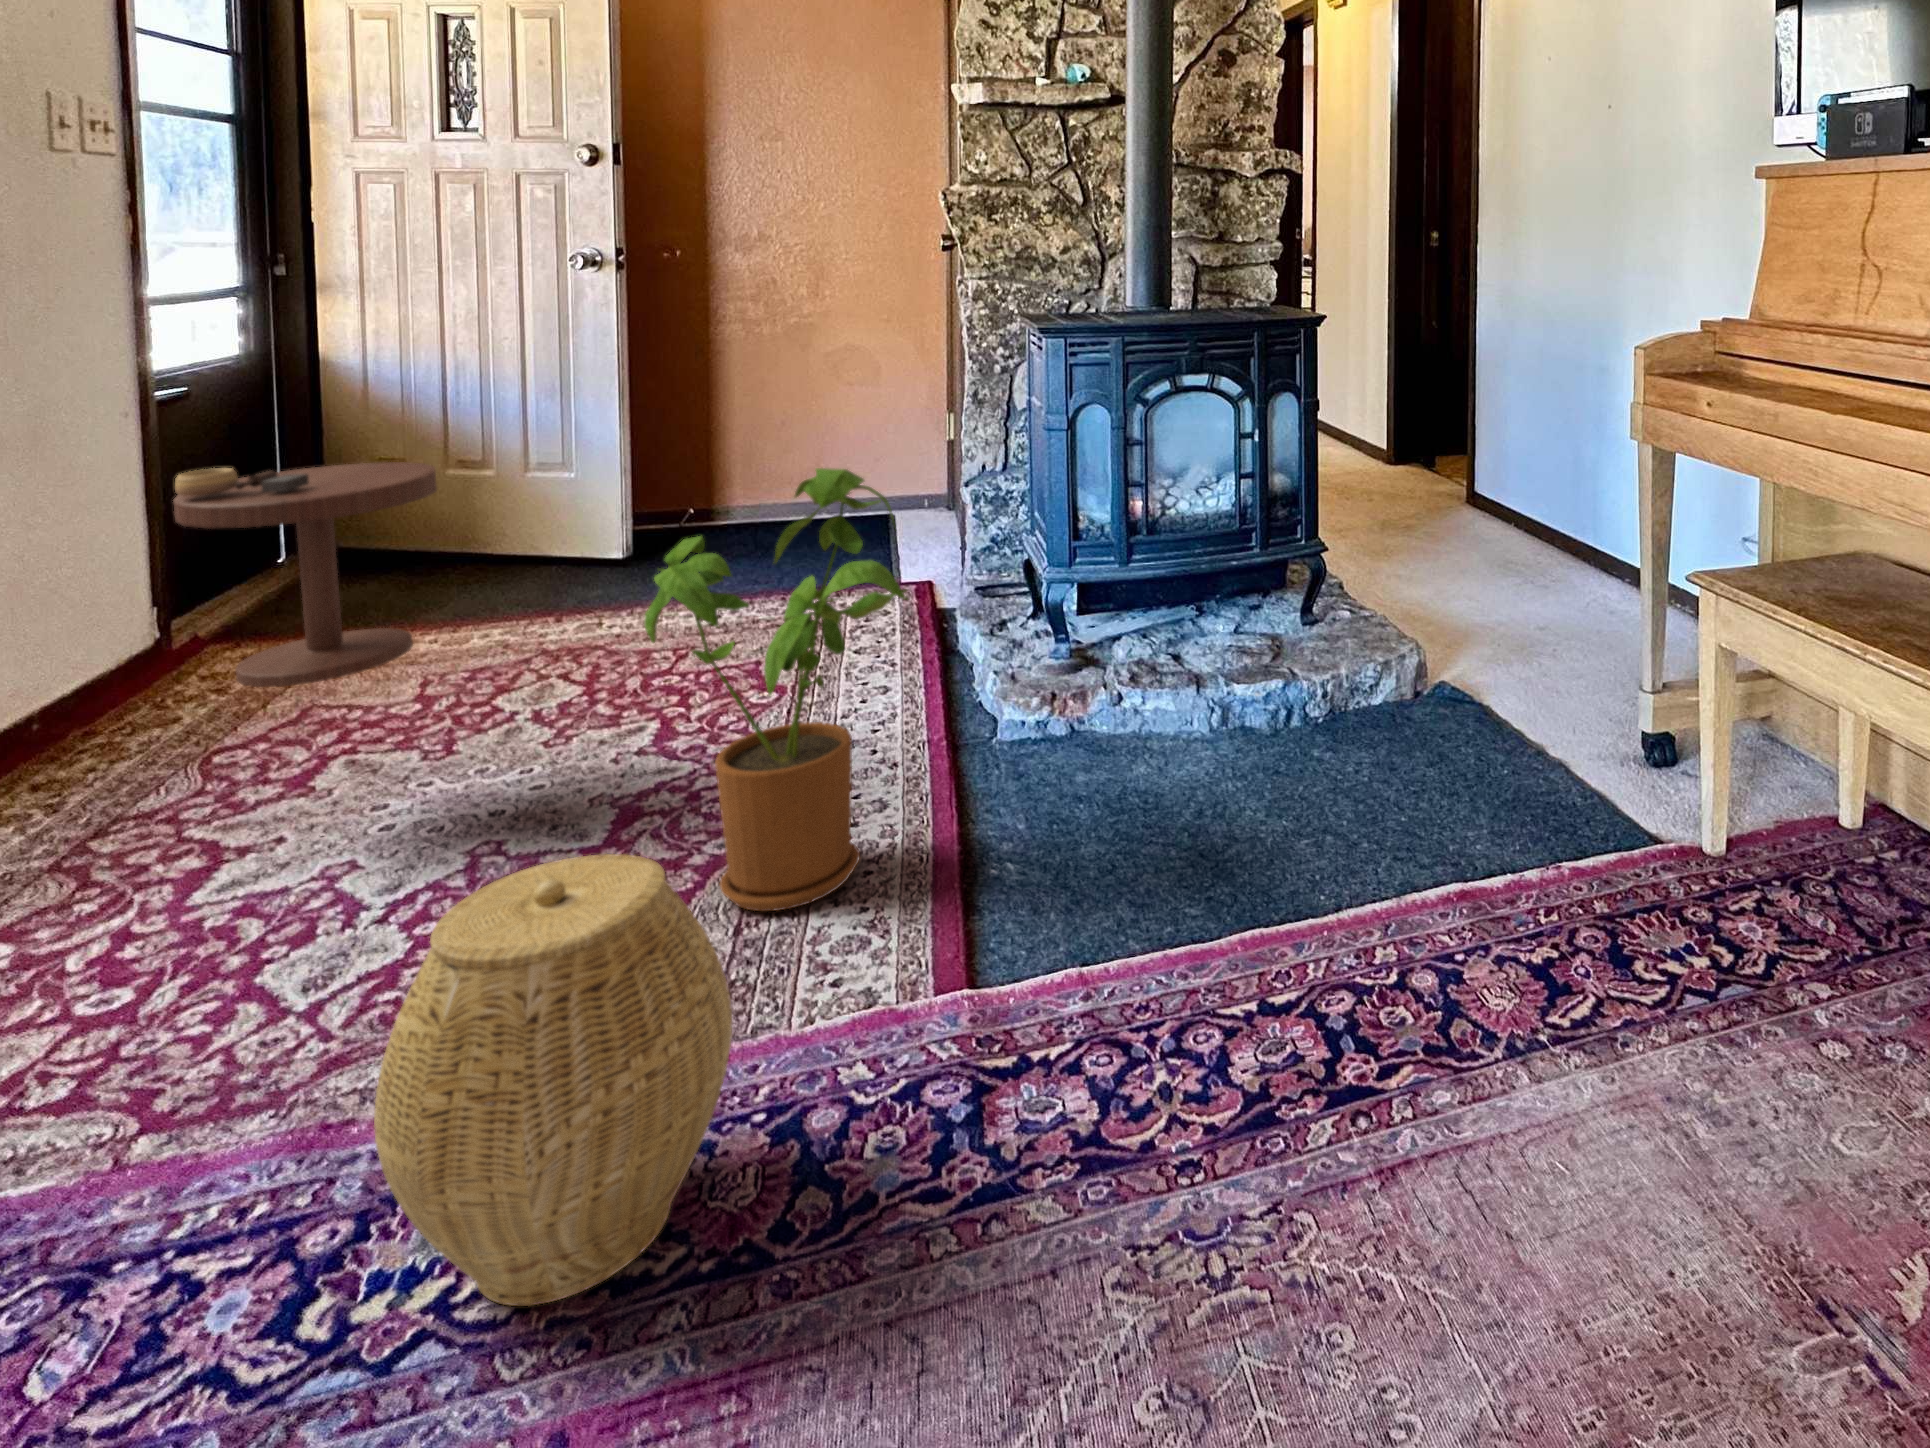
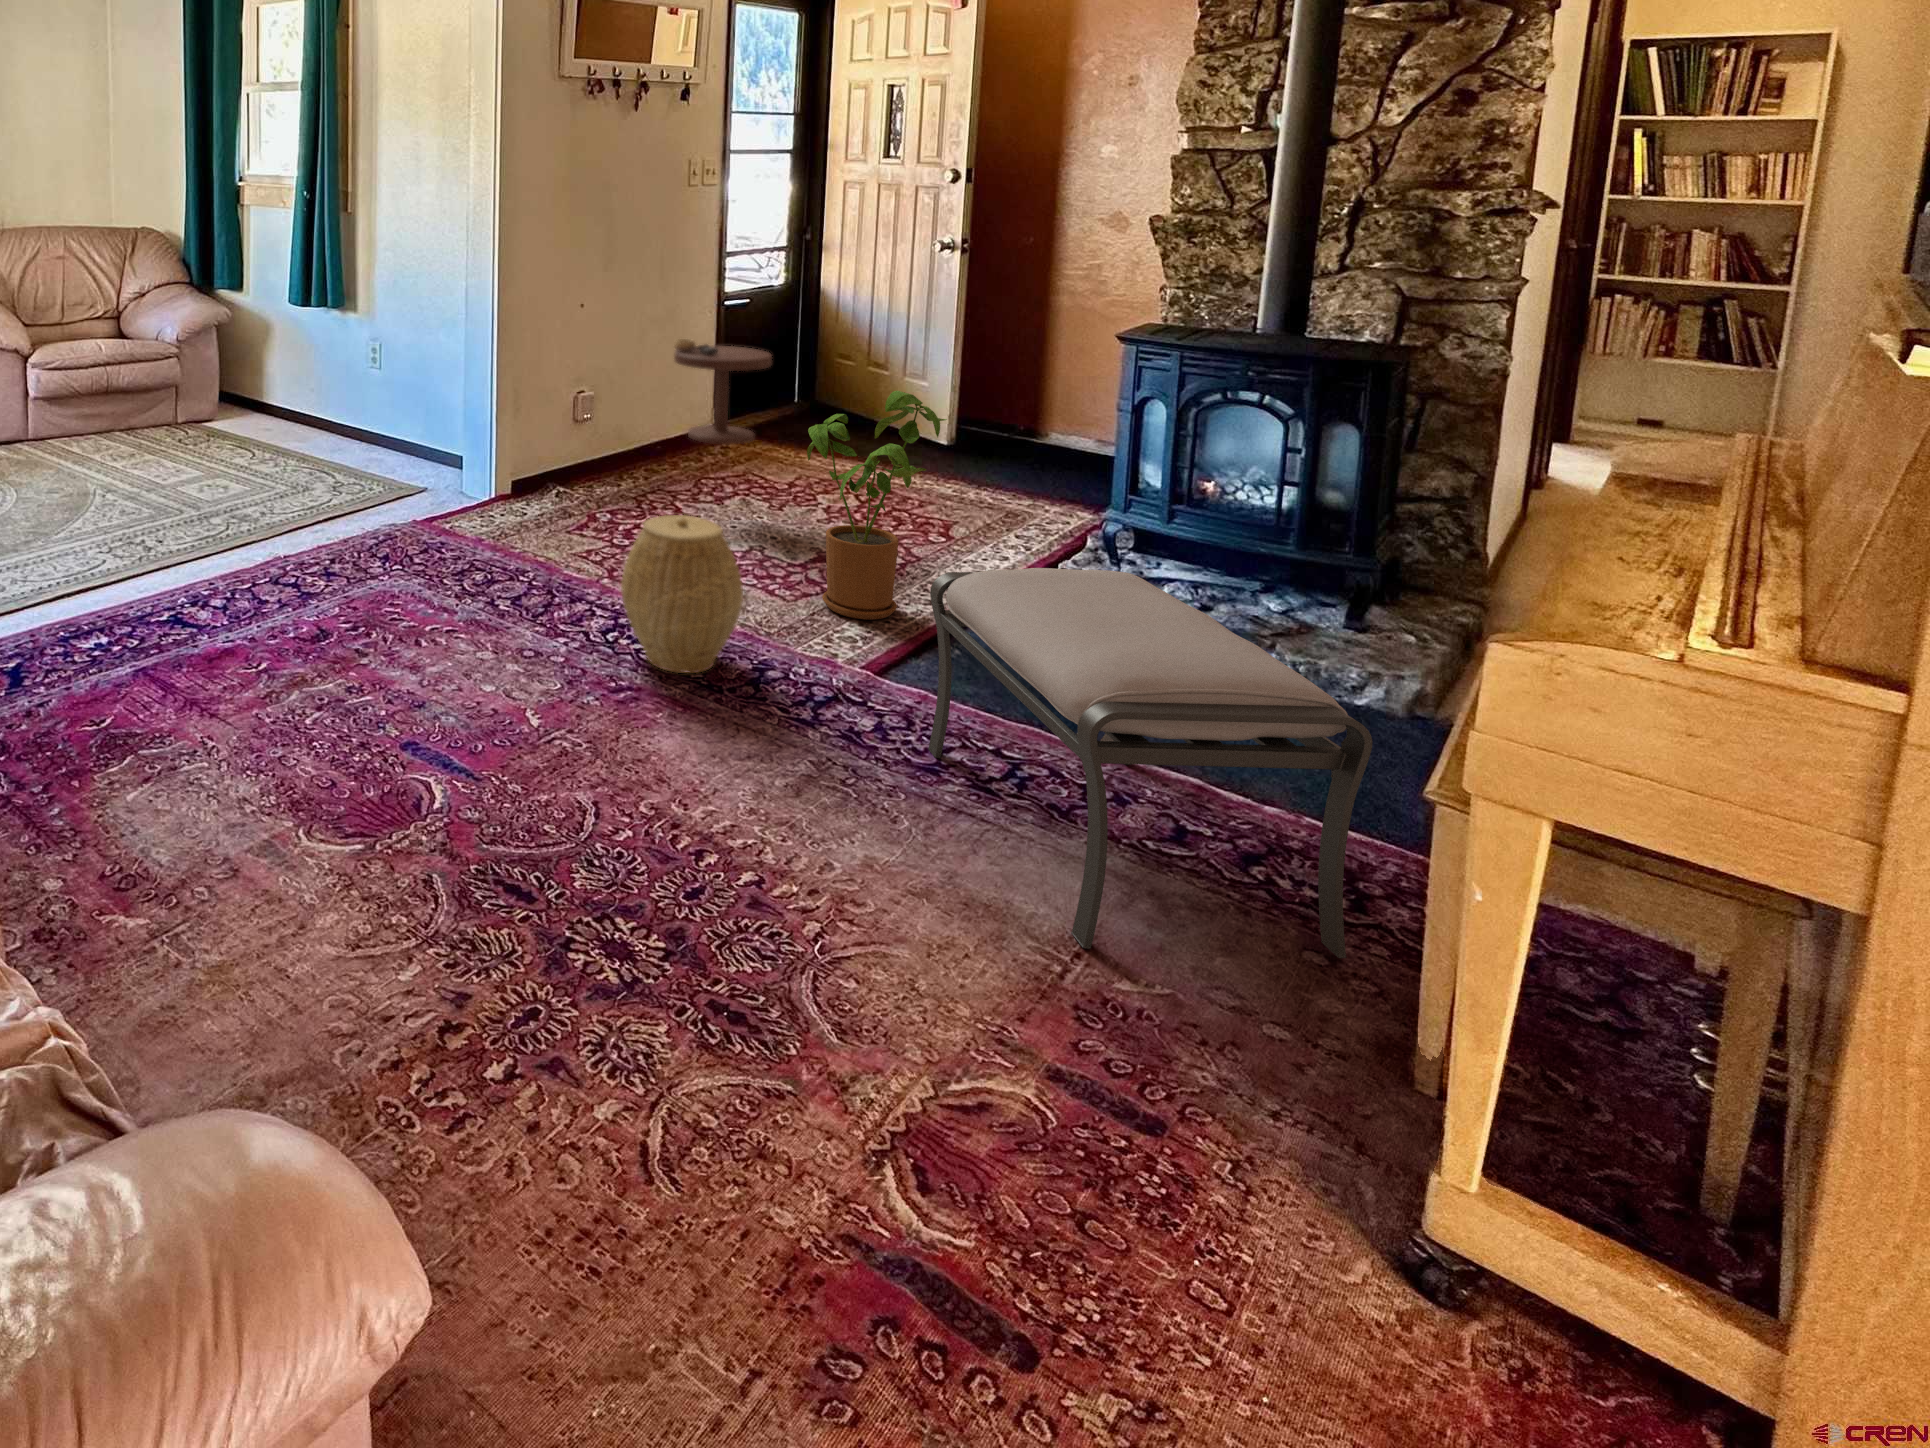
ottoman: none [1159,643,1790,1277] -> present [928,568,1372,958]

